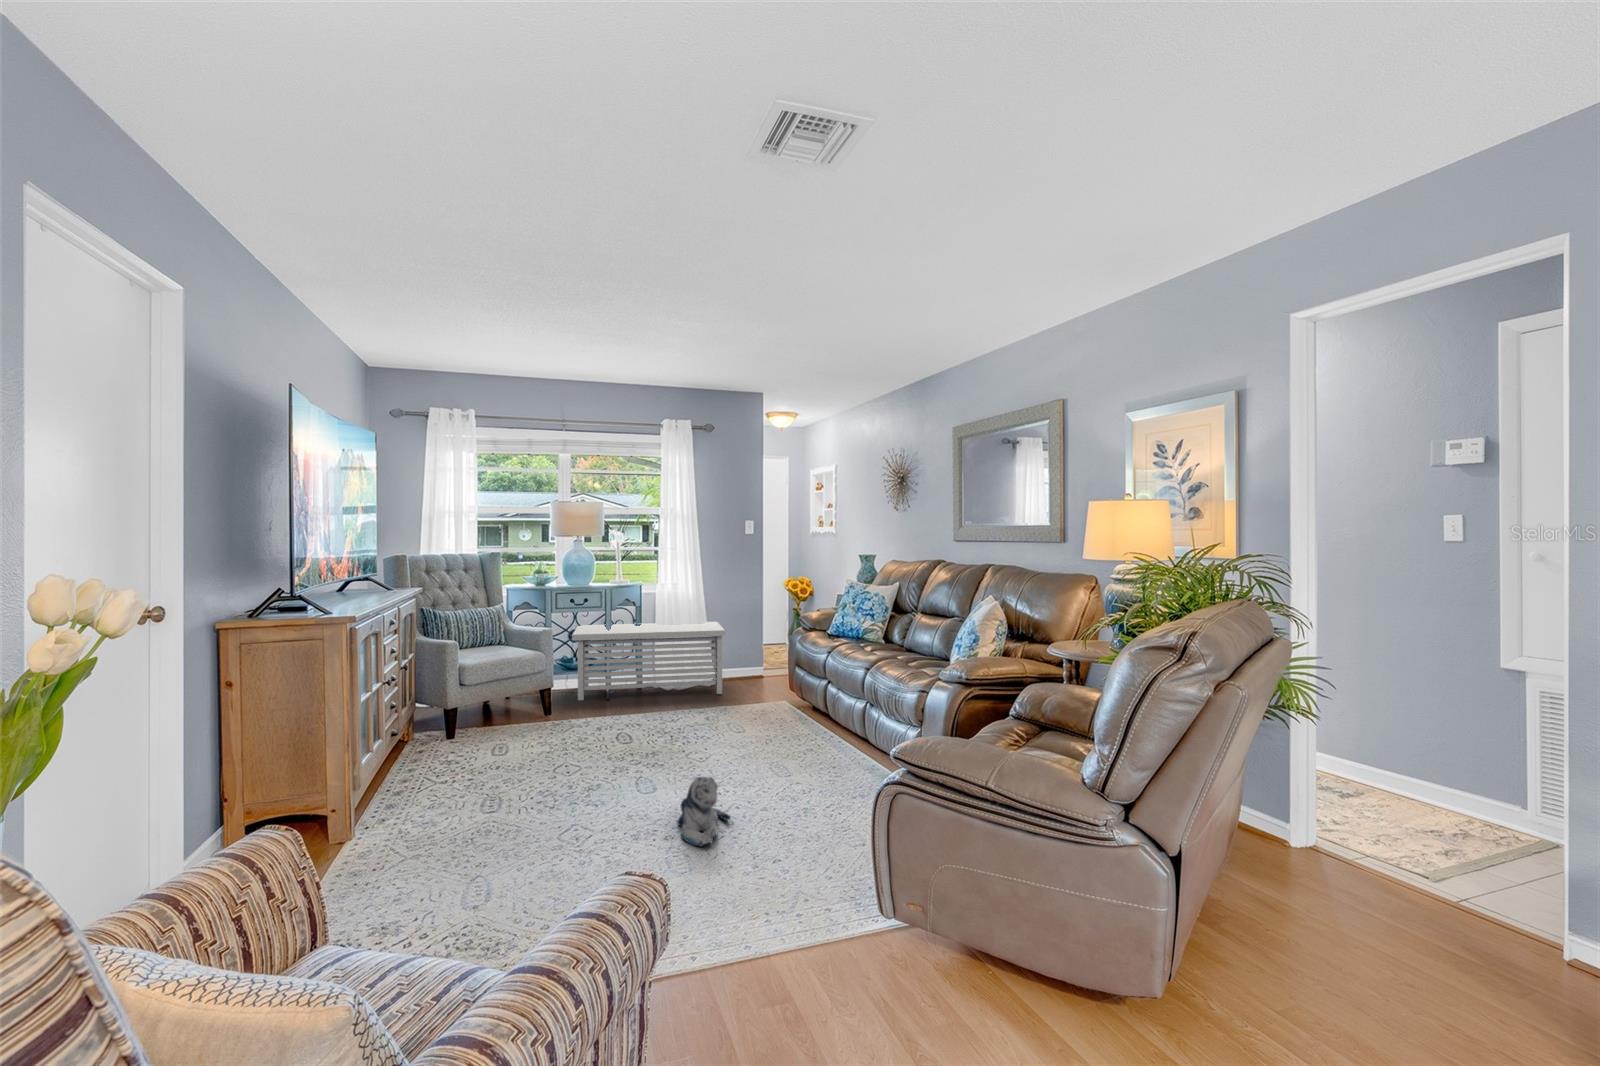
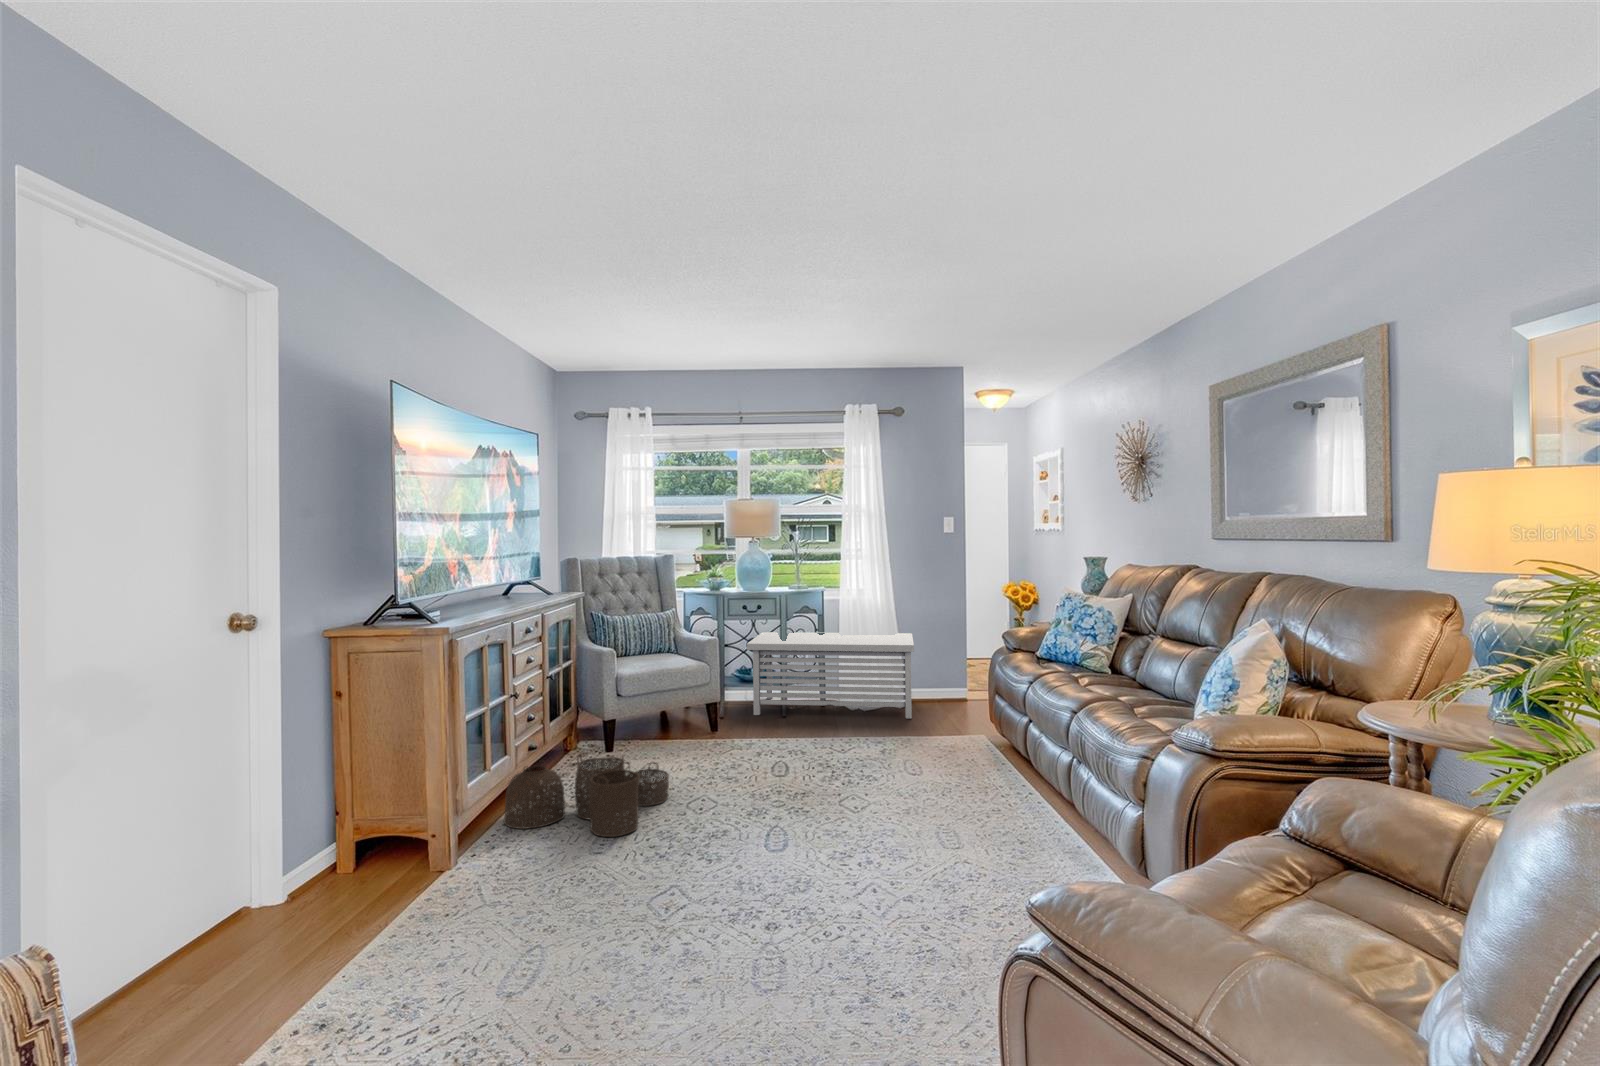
woven basket: none [386,729,536,801] -> present [504,755,669,837]
plush toy: present [677,777,730,847] -> none [781,856,854,958]

